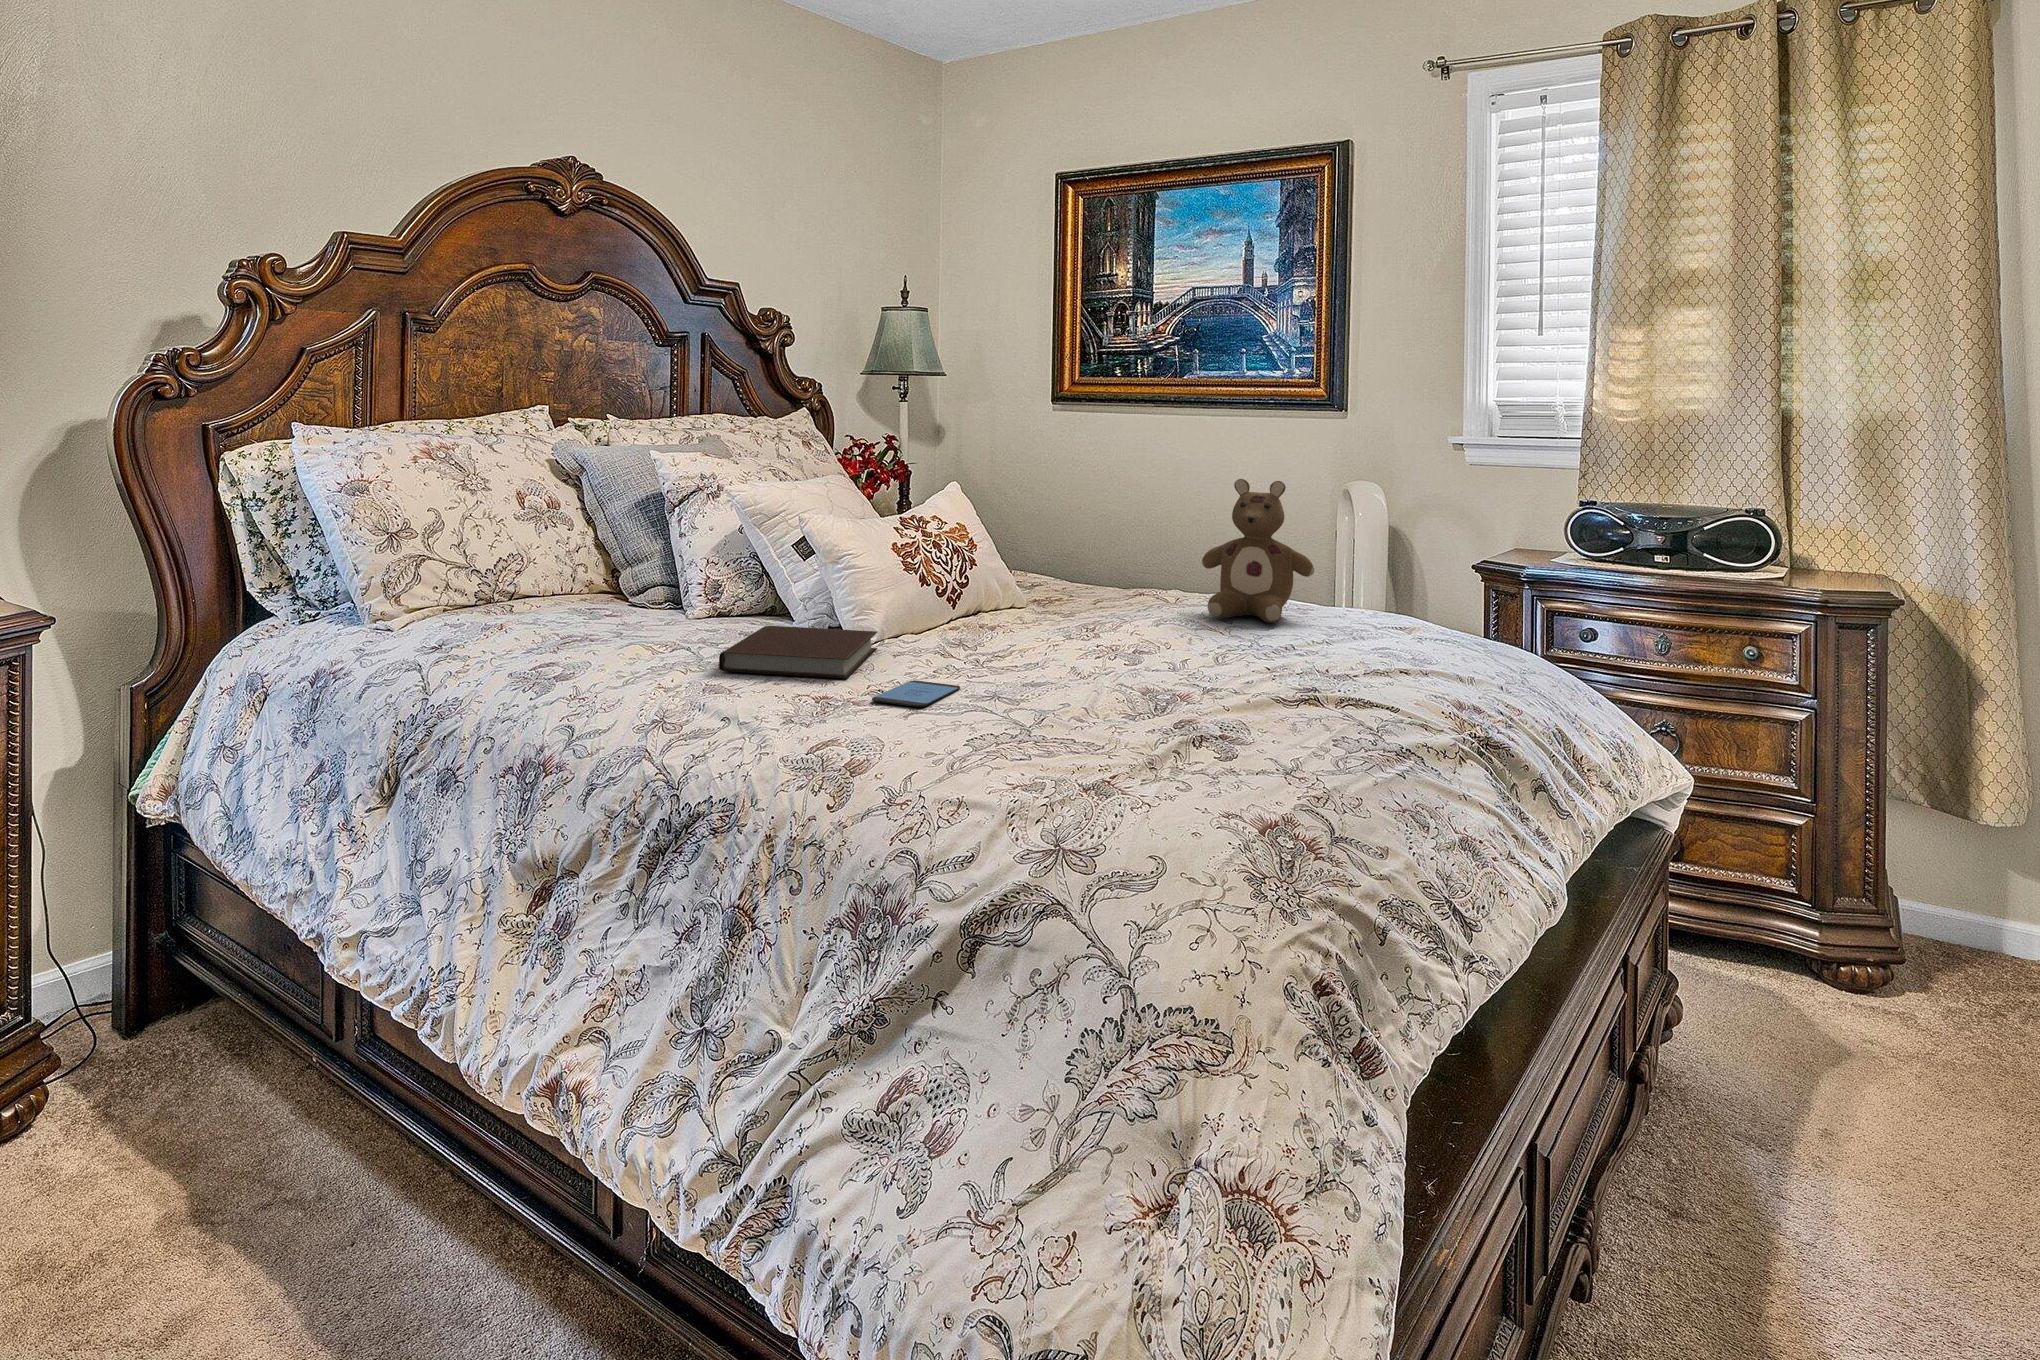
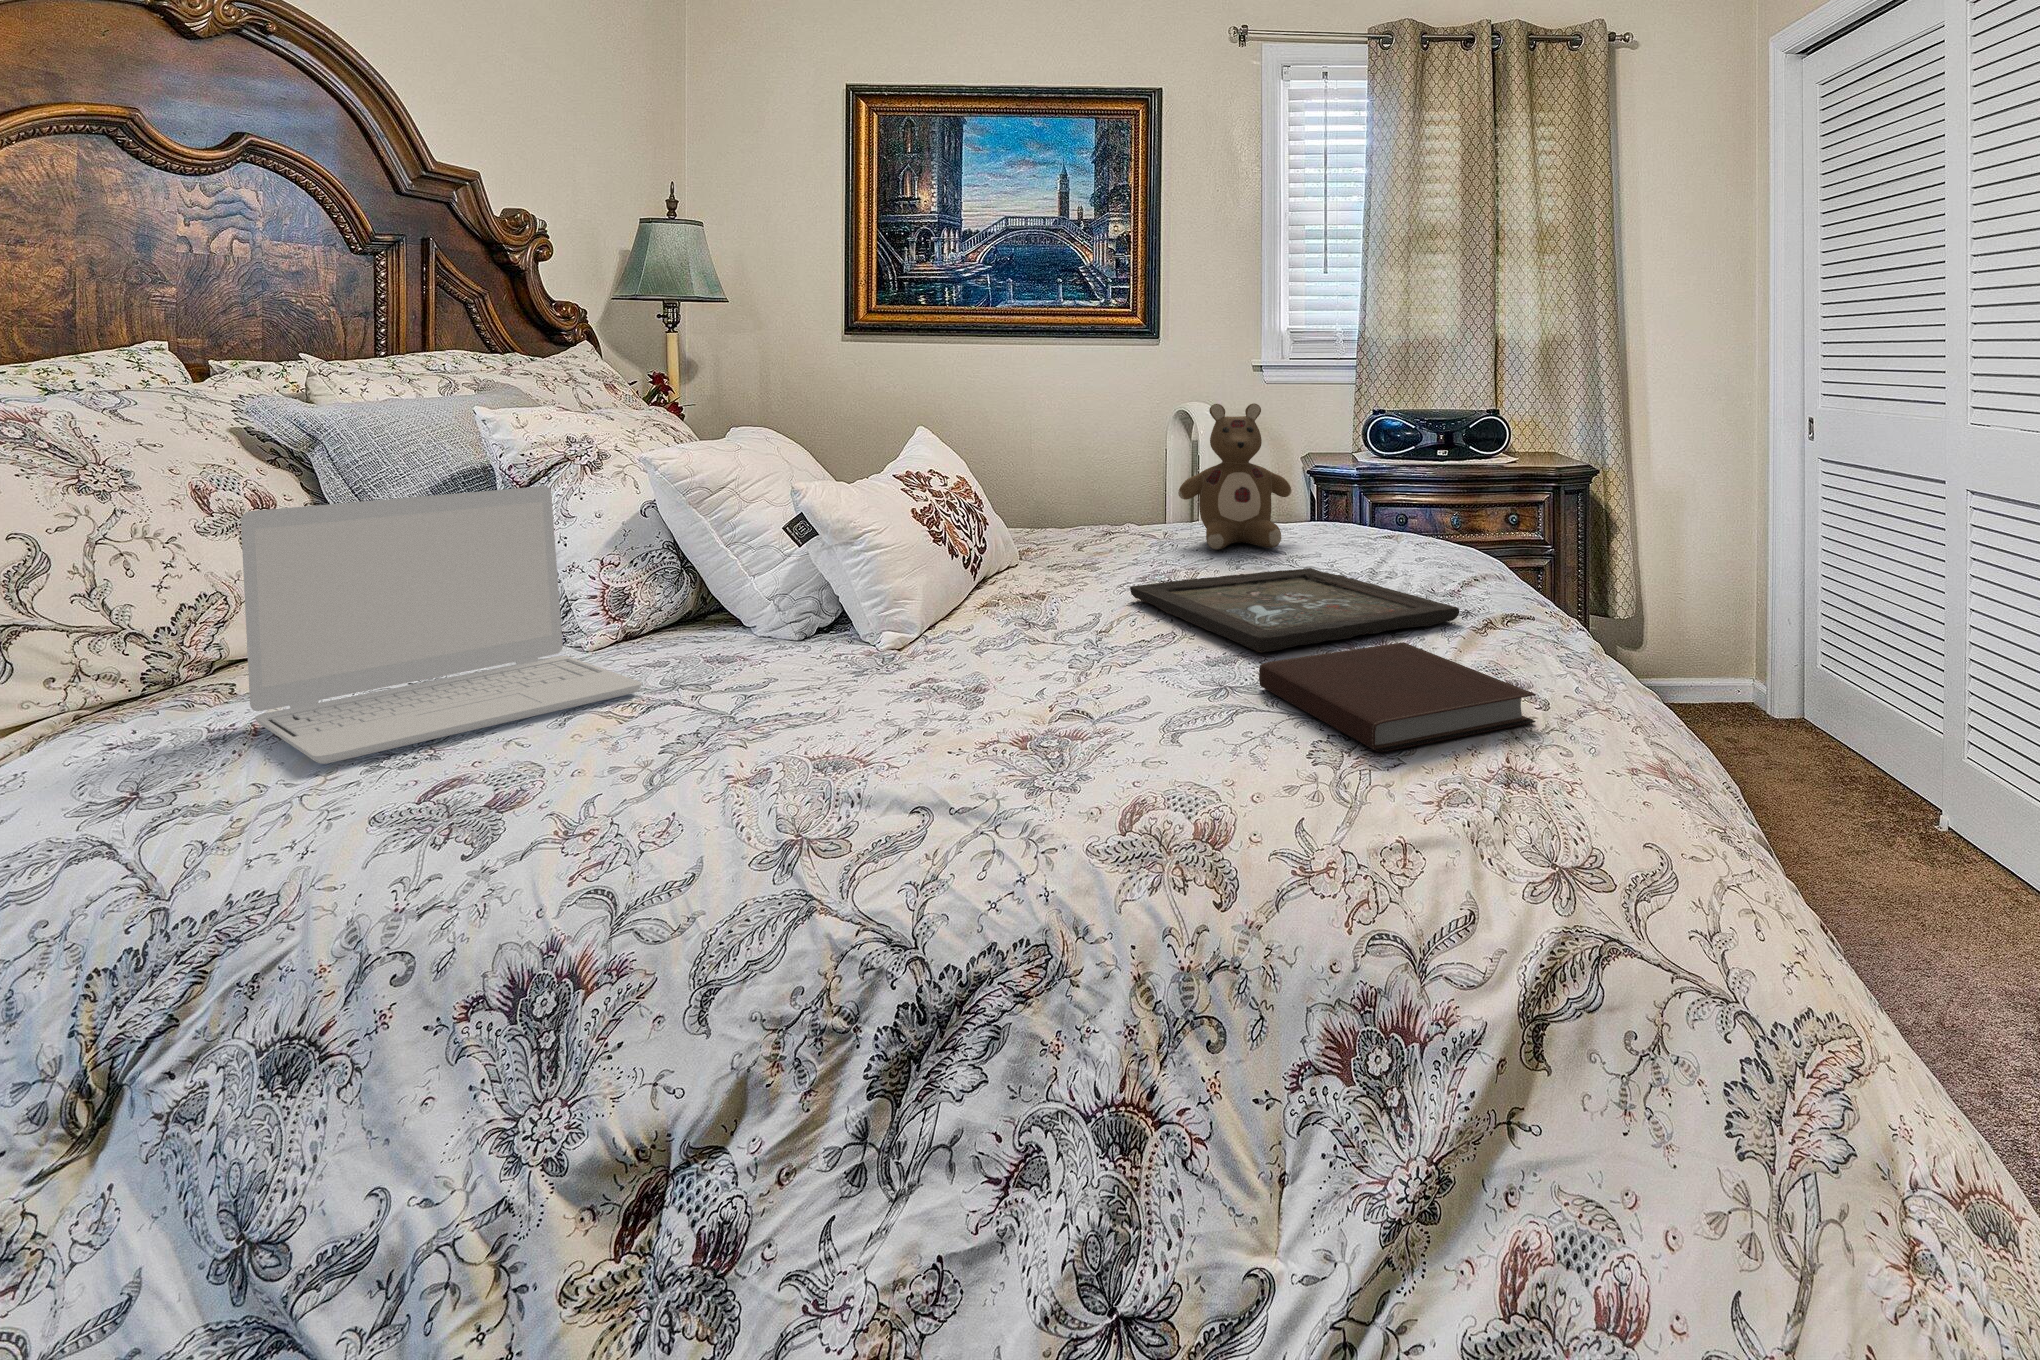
laptop: none [495,501,677,646] -> present [241,486,642,764]
notebook: present [719,626,877,679] -> present [1259,642,1536,752]
tray: none [1065,629,1302,695] -> present [1130,568,1459,652]
smartphone: present [872,681,960,707] -> none [1072,679,1156,723]

